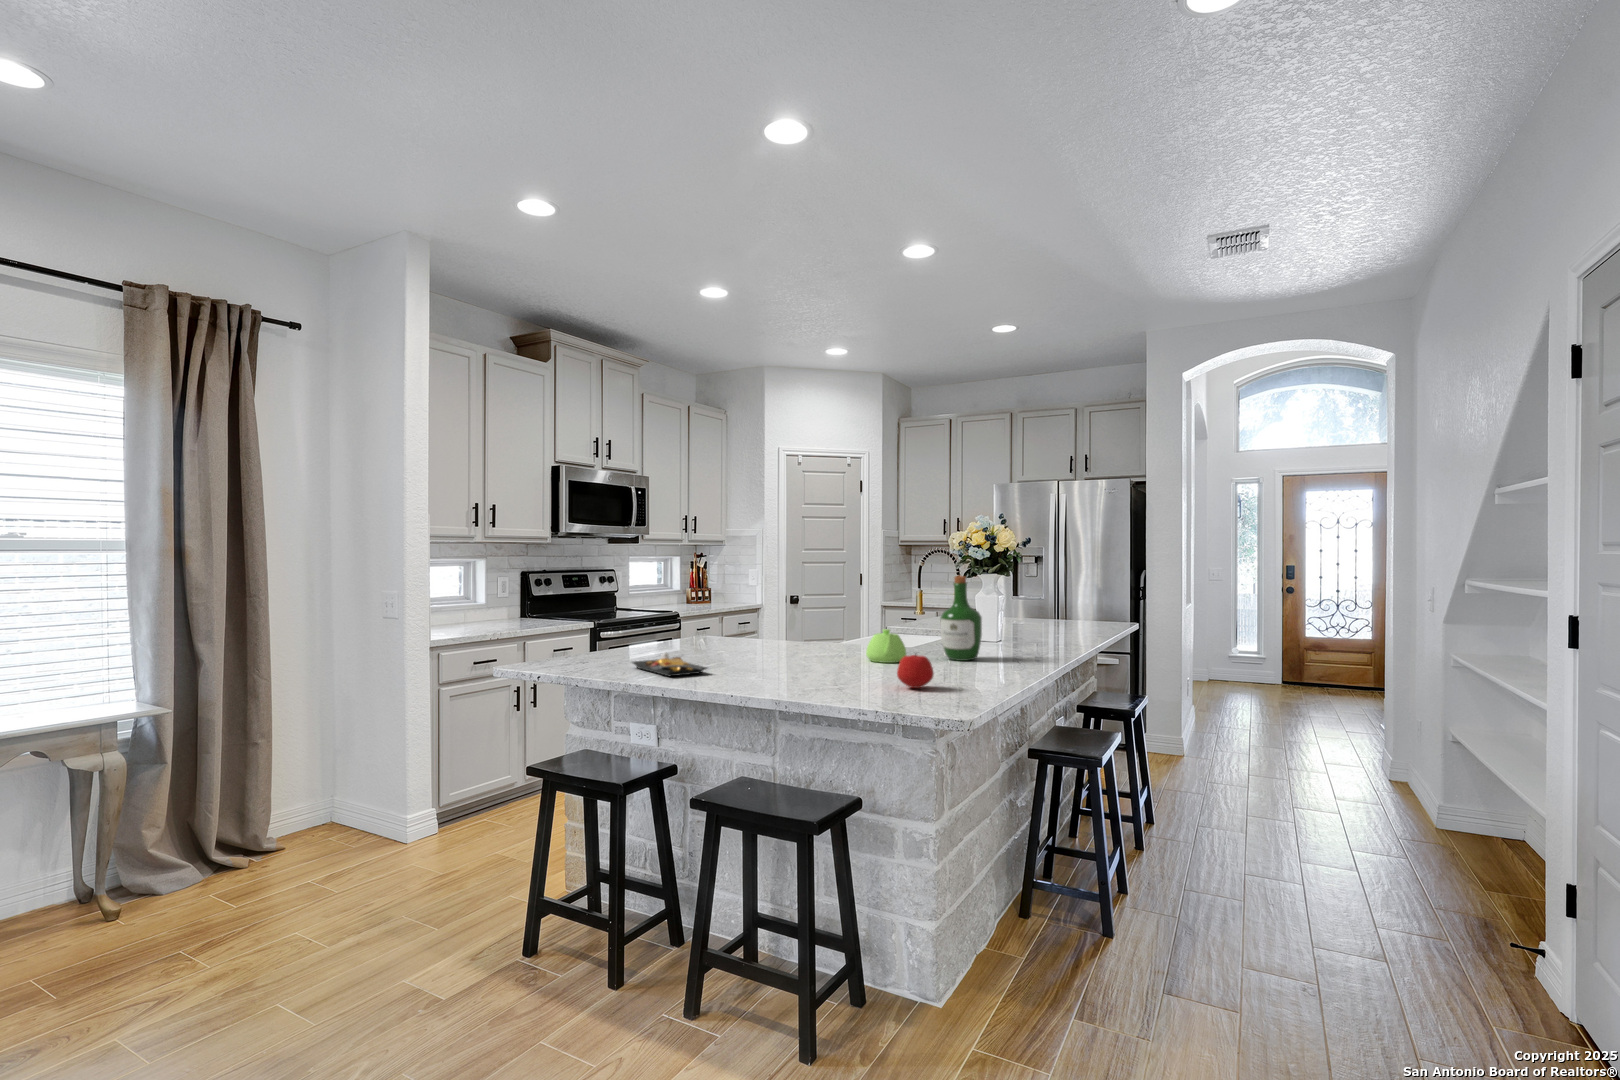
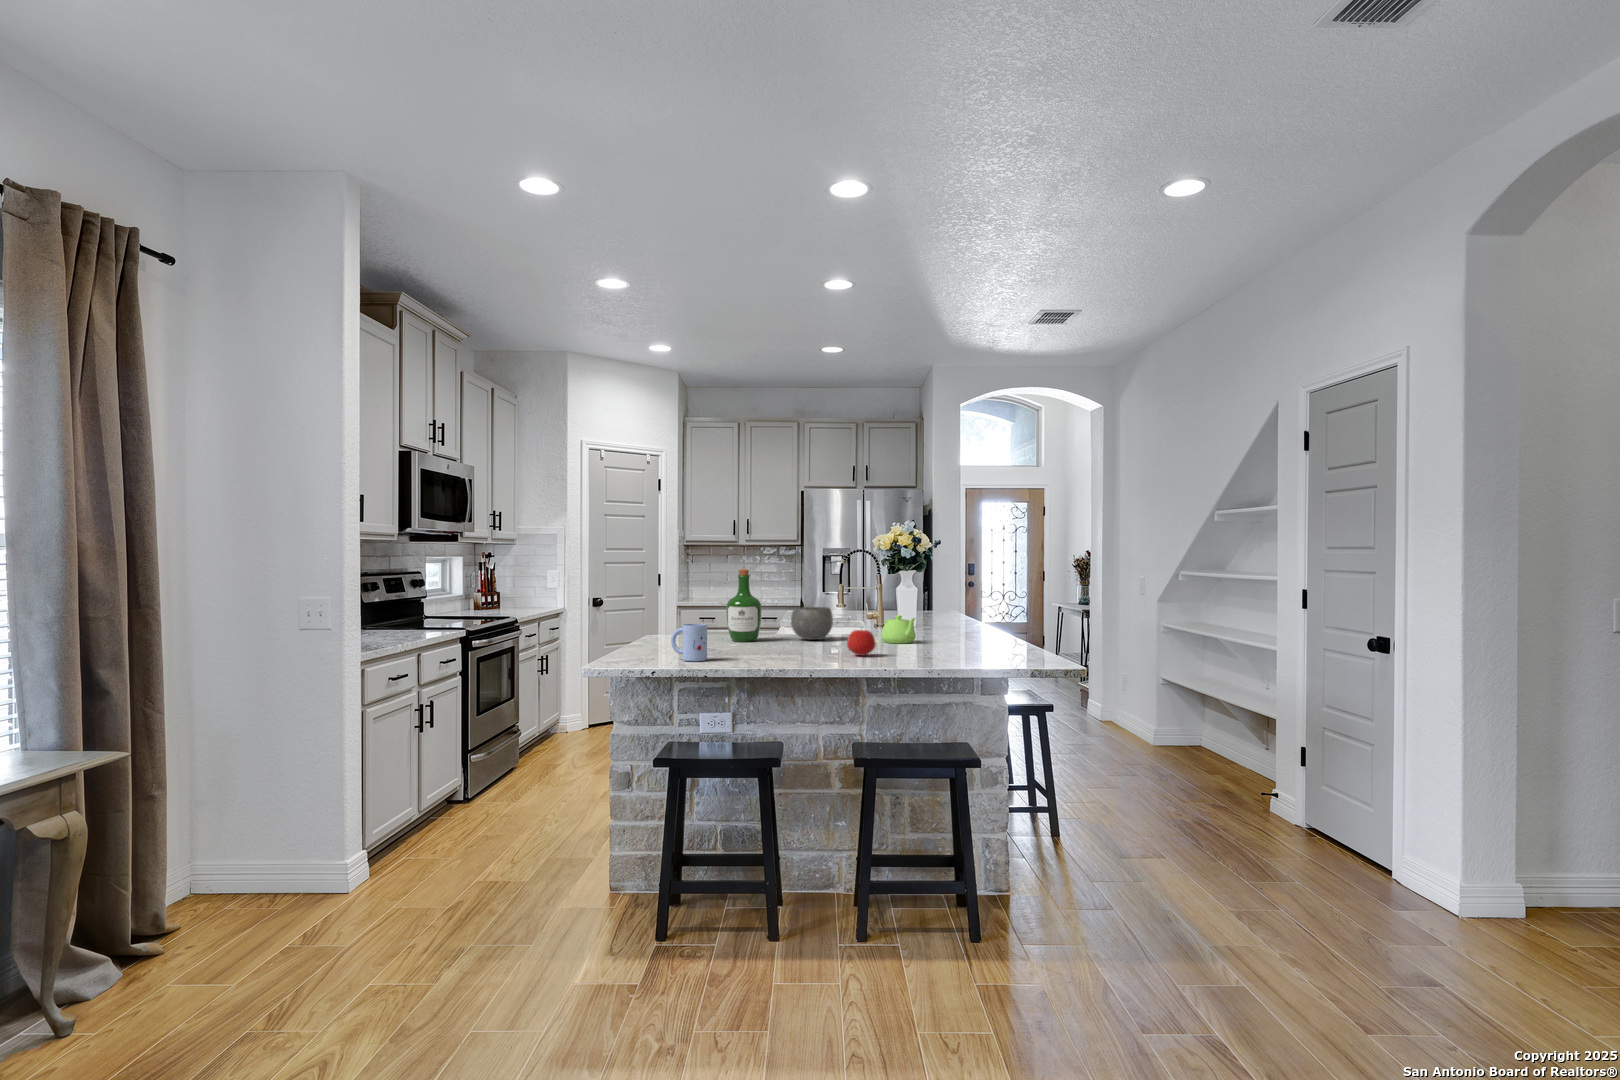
wine bottle: present [941,576,982,661] -> present [726,569,761,642]
ceramic bowl: none [784,615,831,653] -> present [791,607,833,640]
mug: none [572,630,602,670] -> present [671,624,707,661]
plate: present [632,652,707,676] -> none [727,640,814,661]
apple: present [897,654,934,688] -> present [847,630,876,656]

